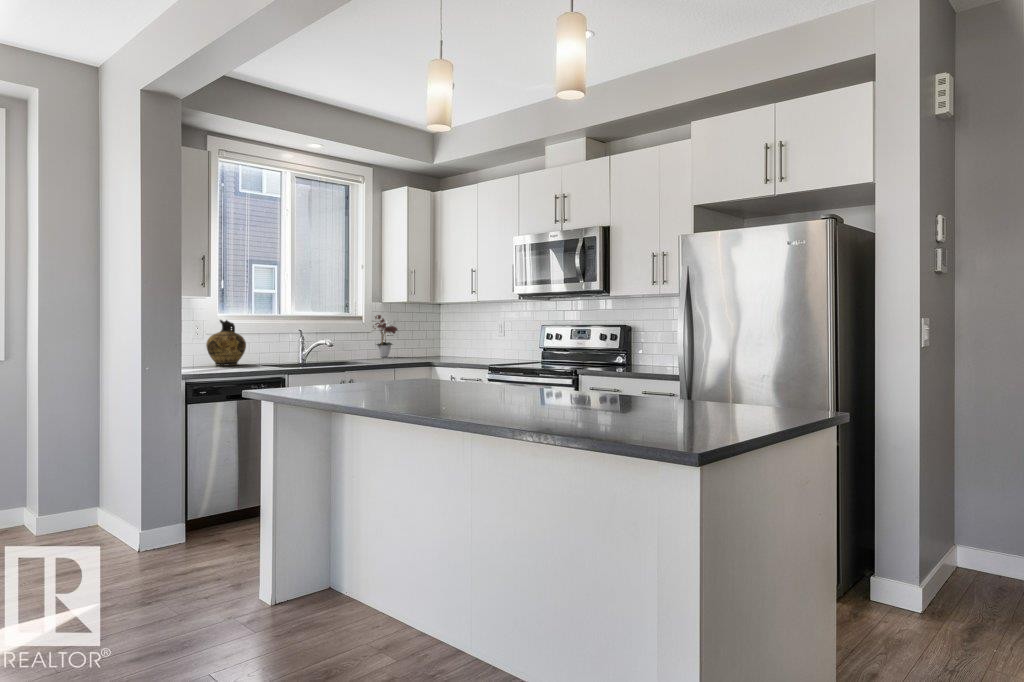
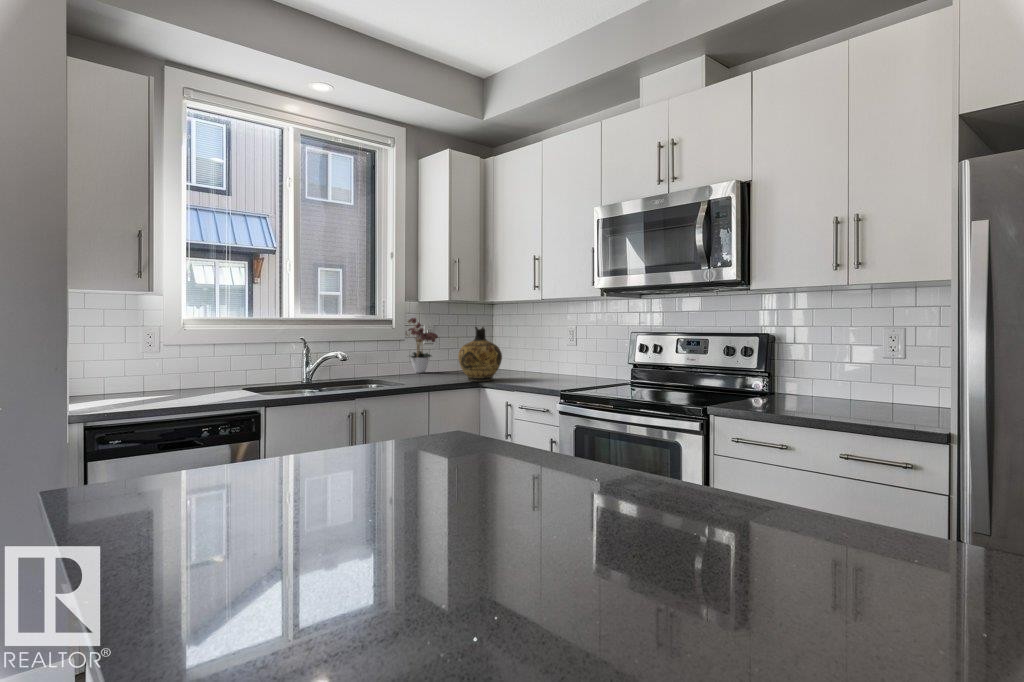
ceramic jug: present [206,320,246,366] -> present [458,327,502,381]

